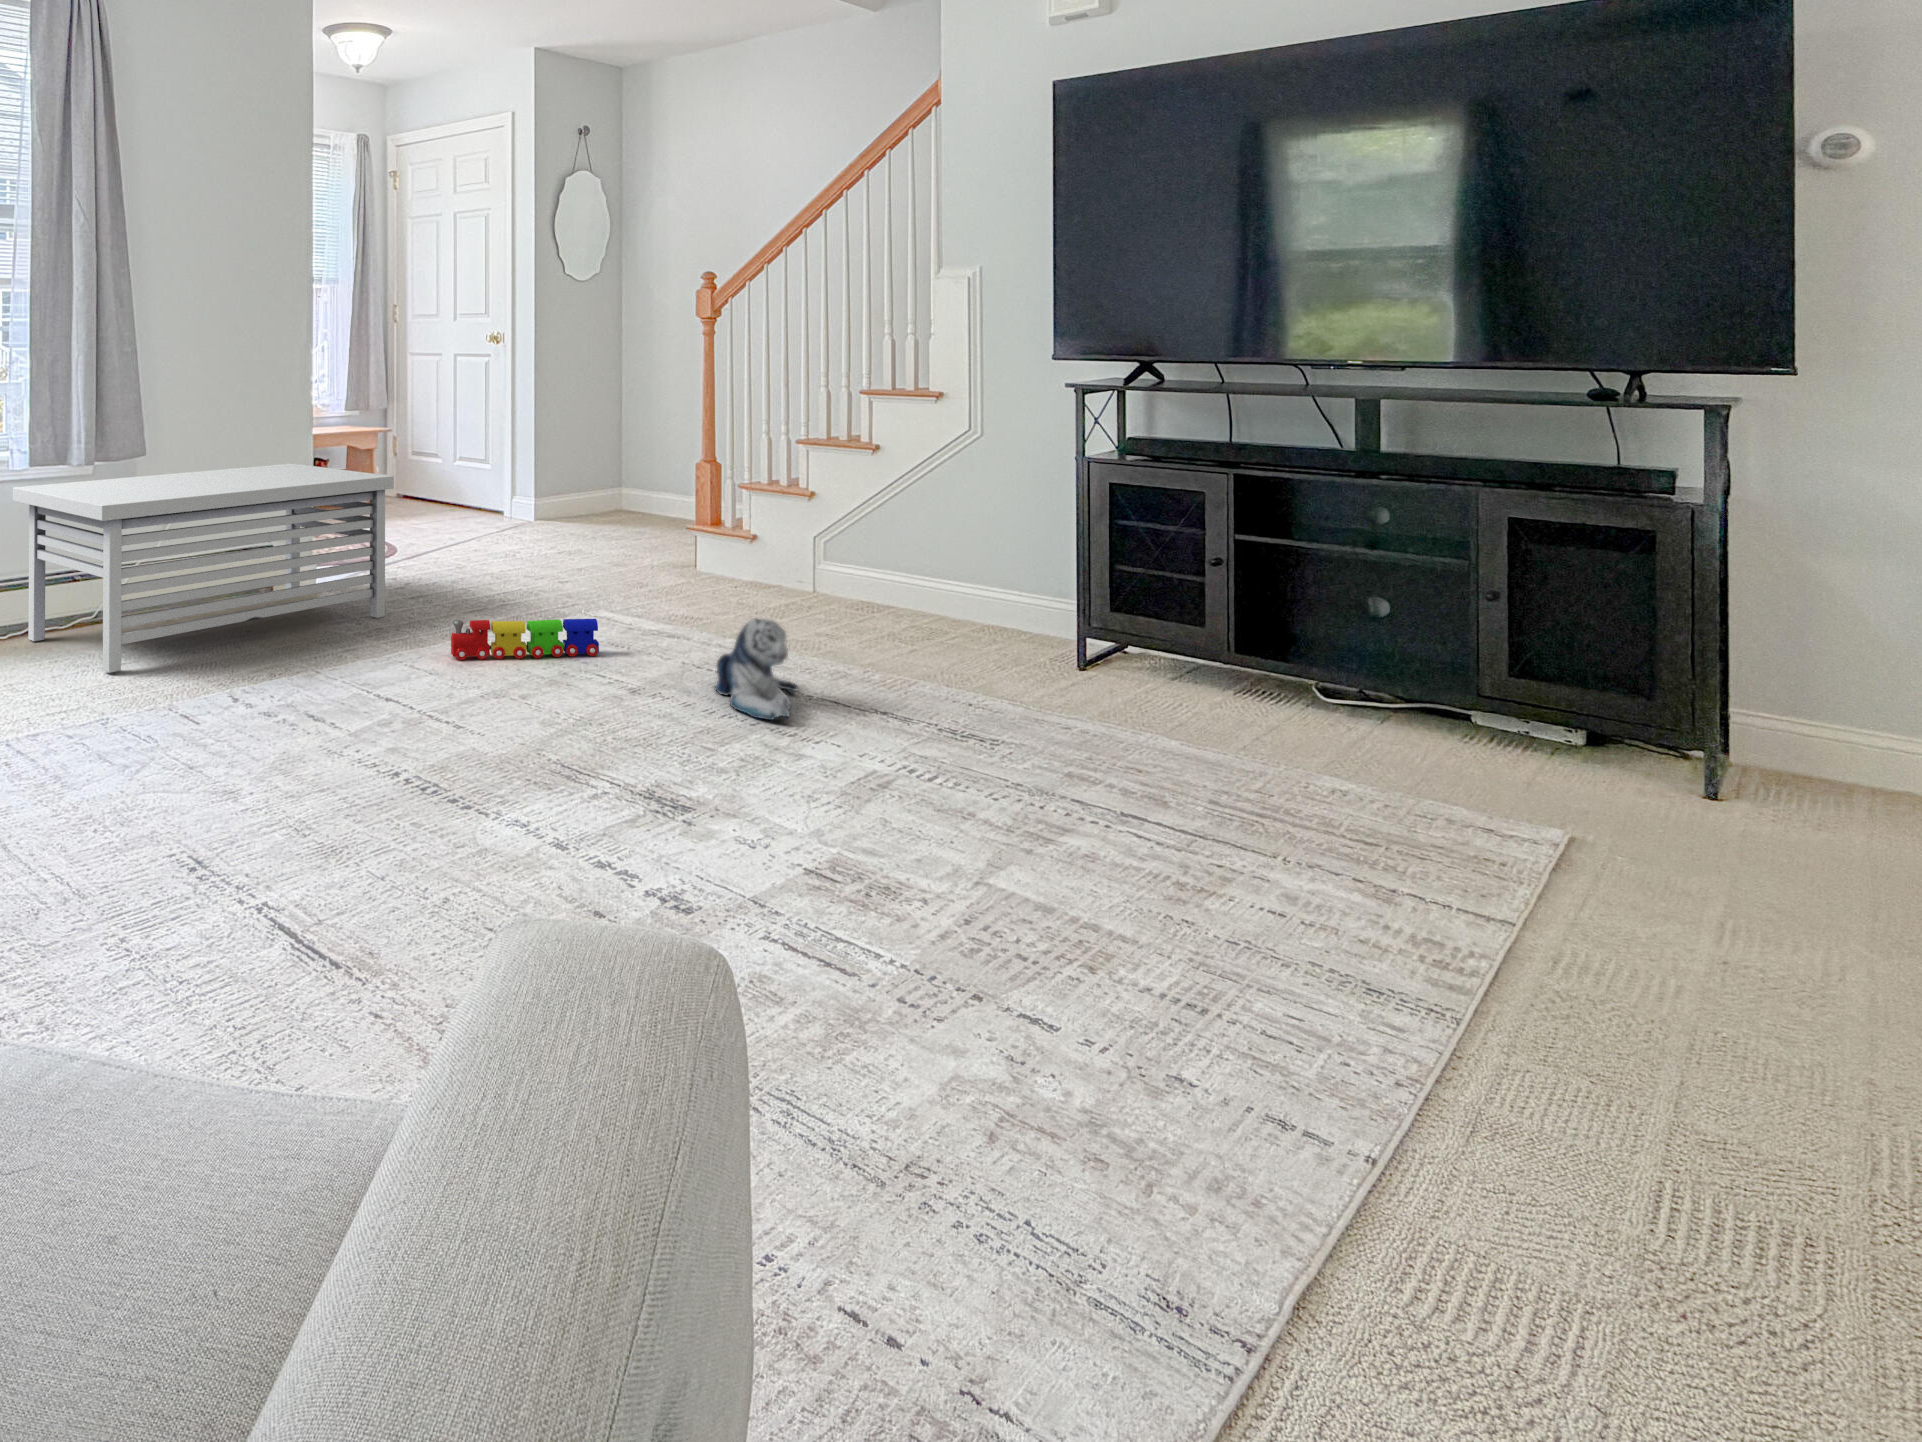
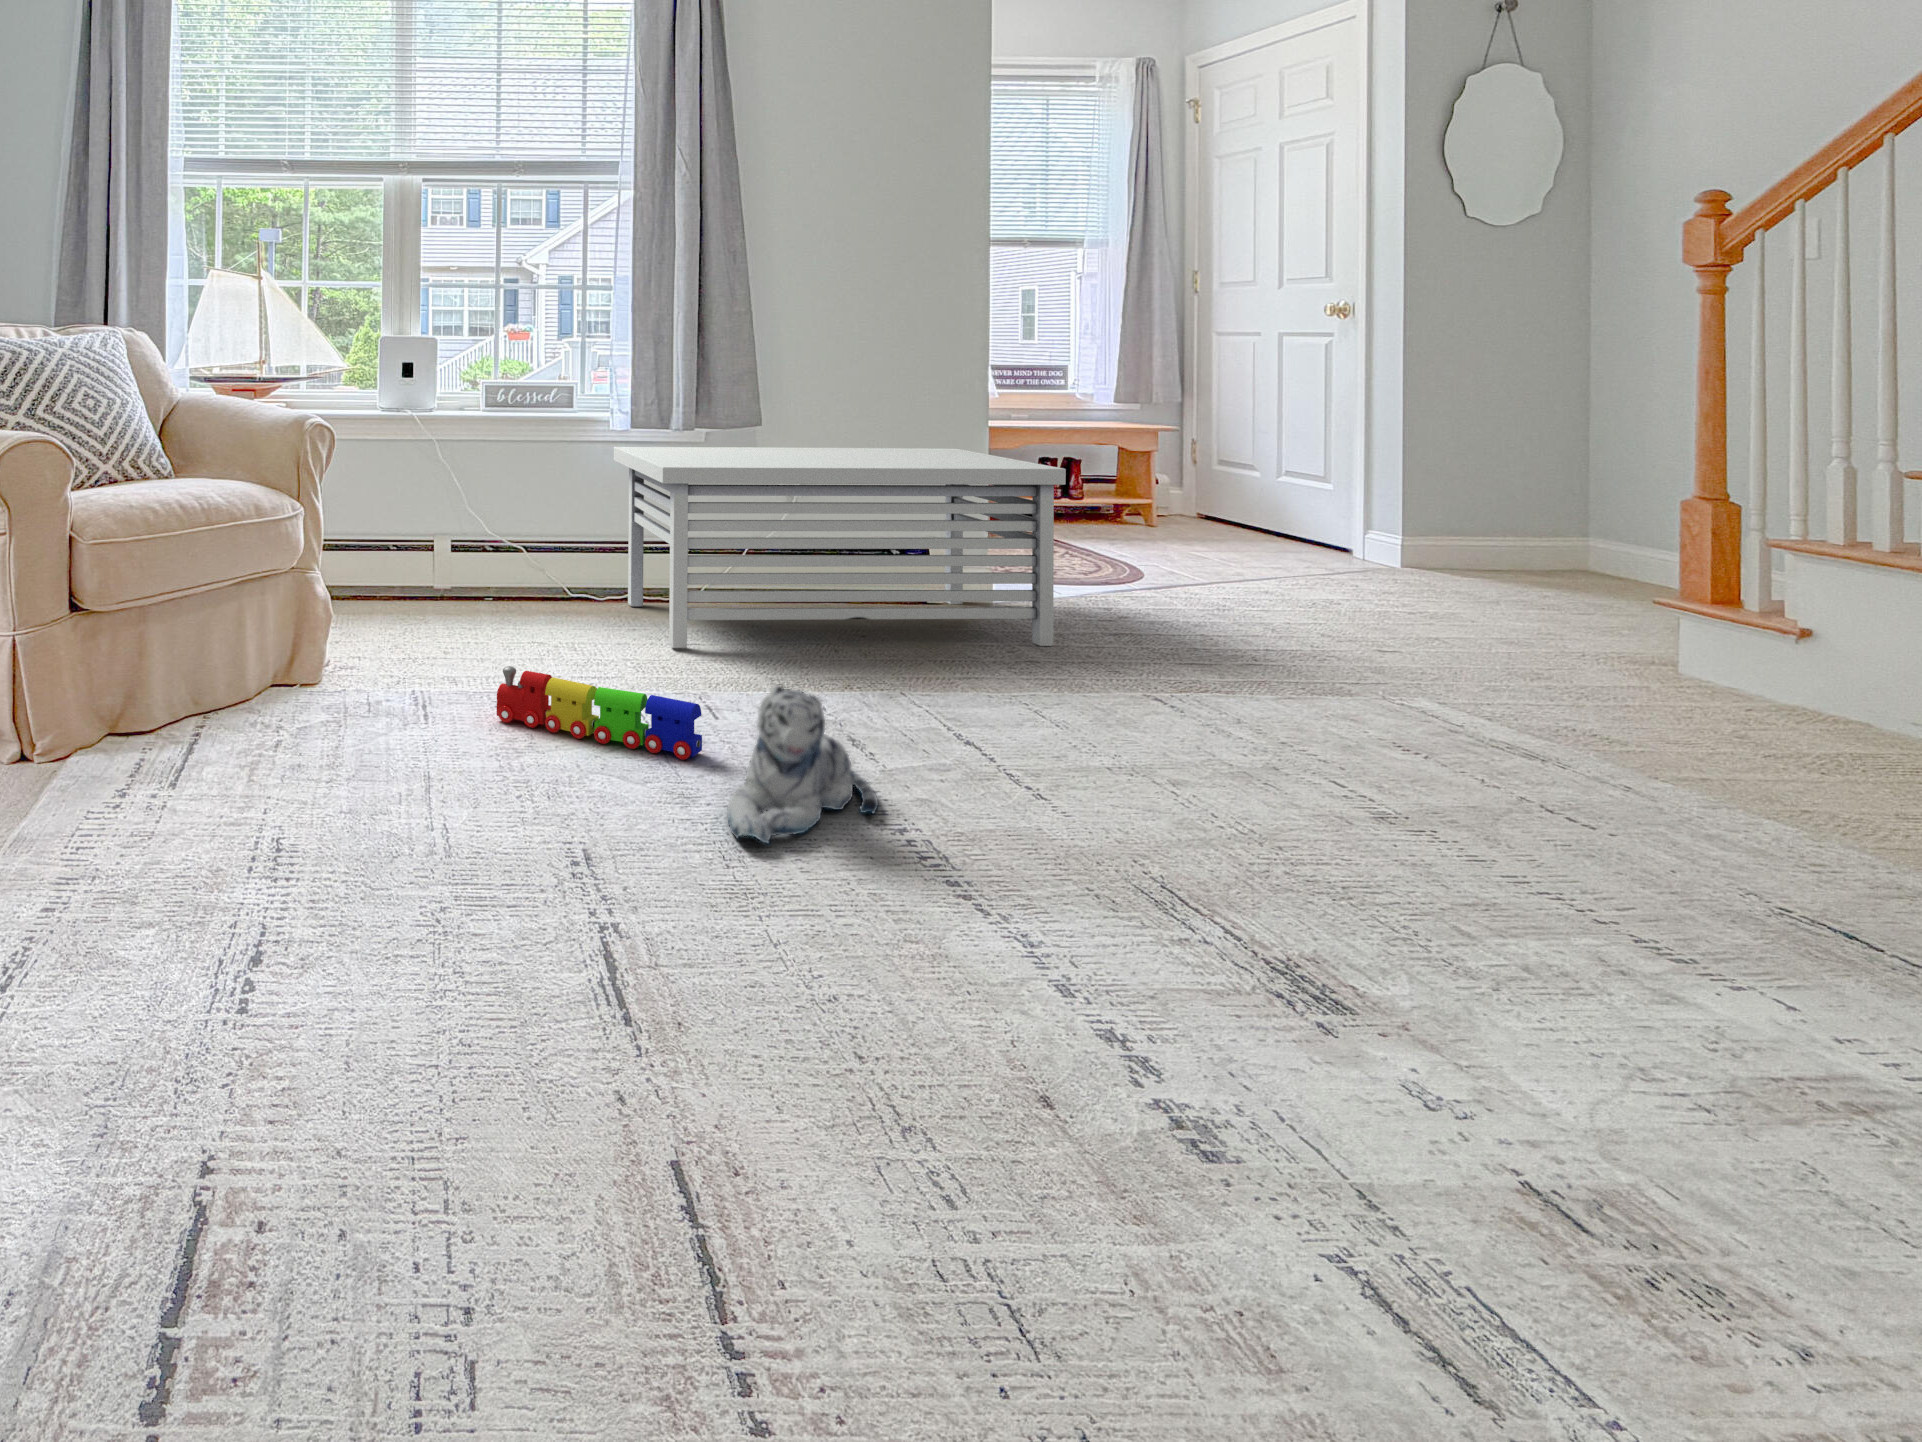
plush toy: present [714,618,798,720] -> present [727,686,878,843]
toy train: present [451,619,599,660] -> present [497,666,702,760]

